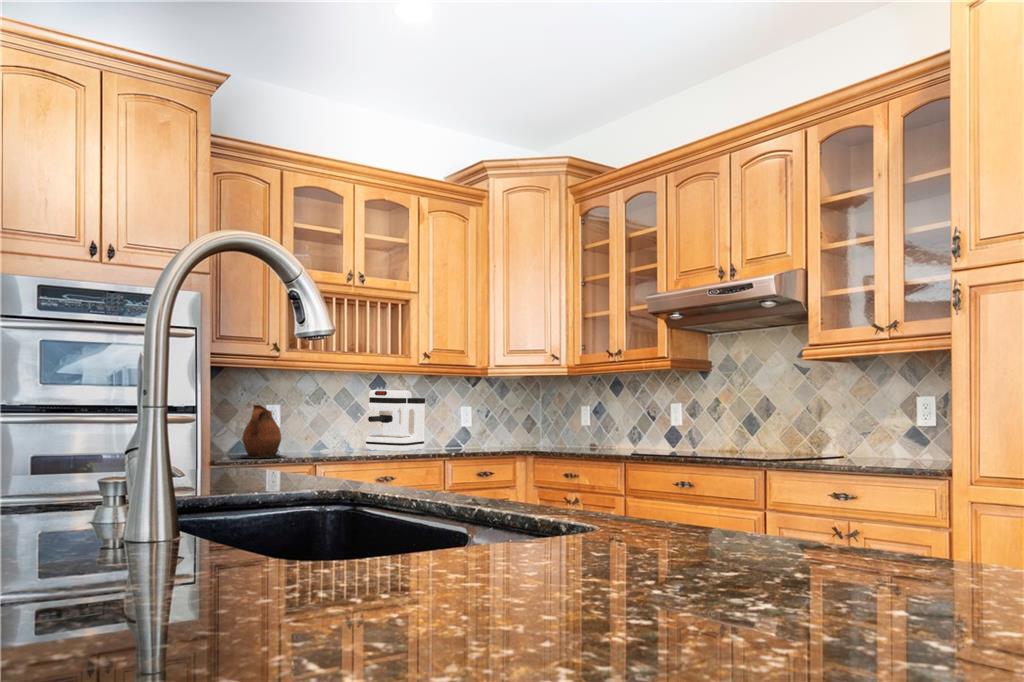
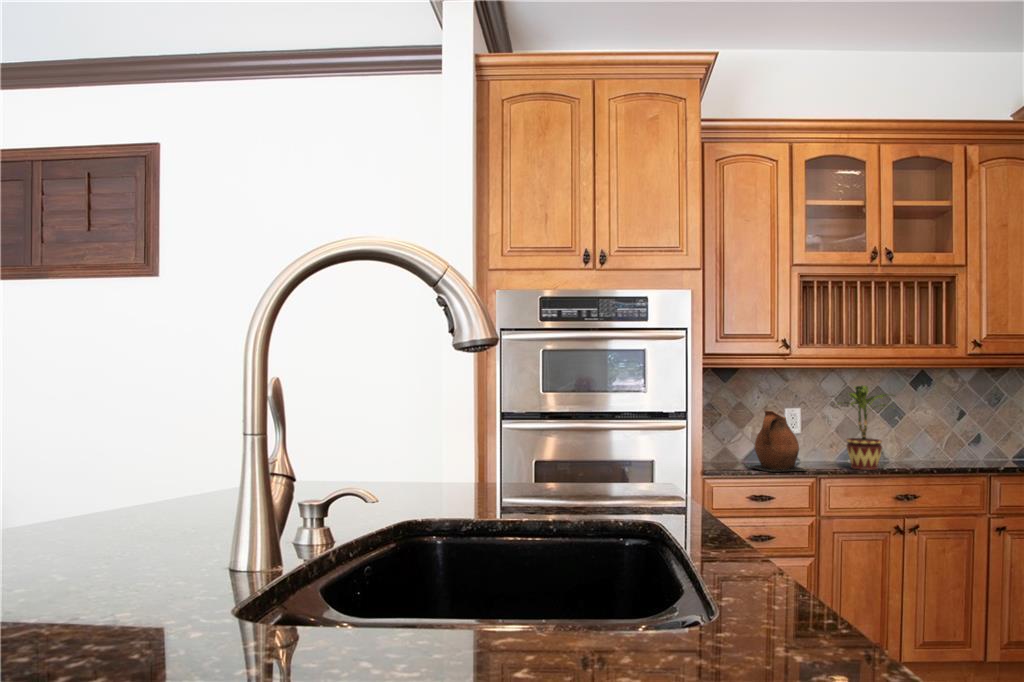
potted plant: none [312,384,362,455] -> present [838,385,888,470]
coffee maker: present [366,390,425,452] -> none [907,389,991,468]

